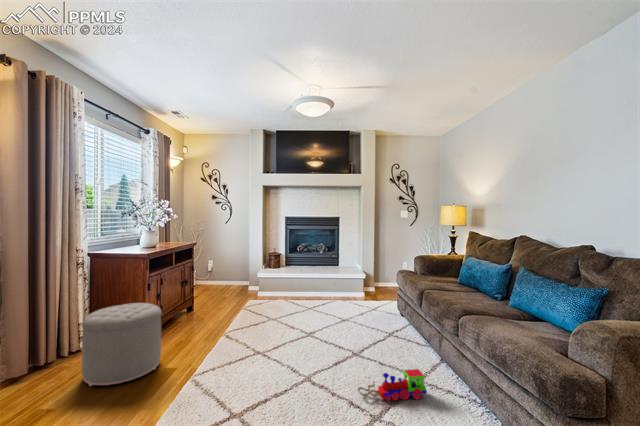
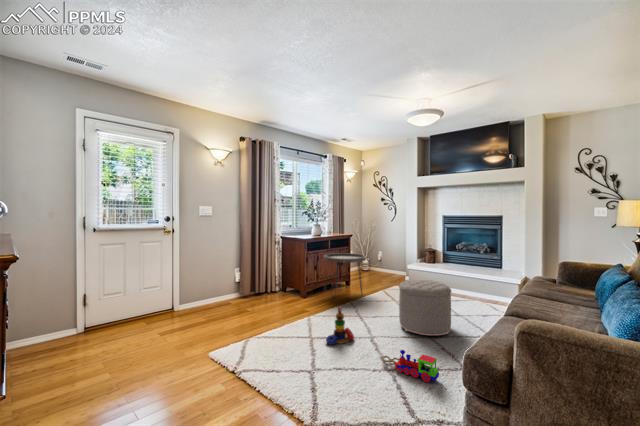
side table: none [173,267,233,333] -> present [324,253,366,294]
ottoman: present [82,303,162,386] -> present [399,280,451,335]
stacking toy: none [264,343,297,404] -> present [326,307,354,345]

